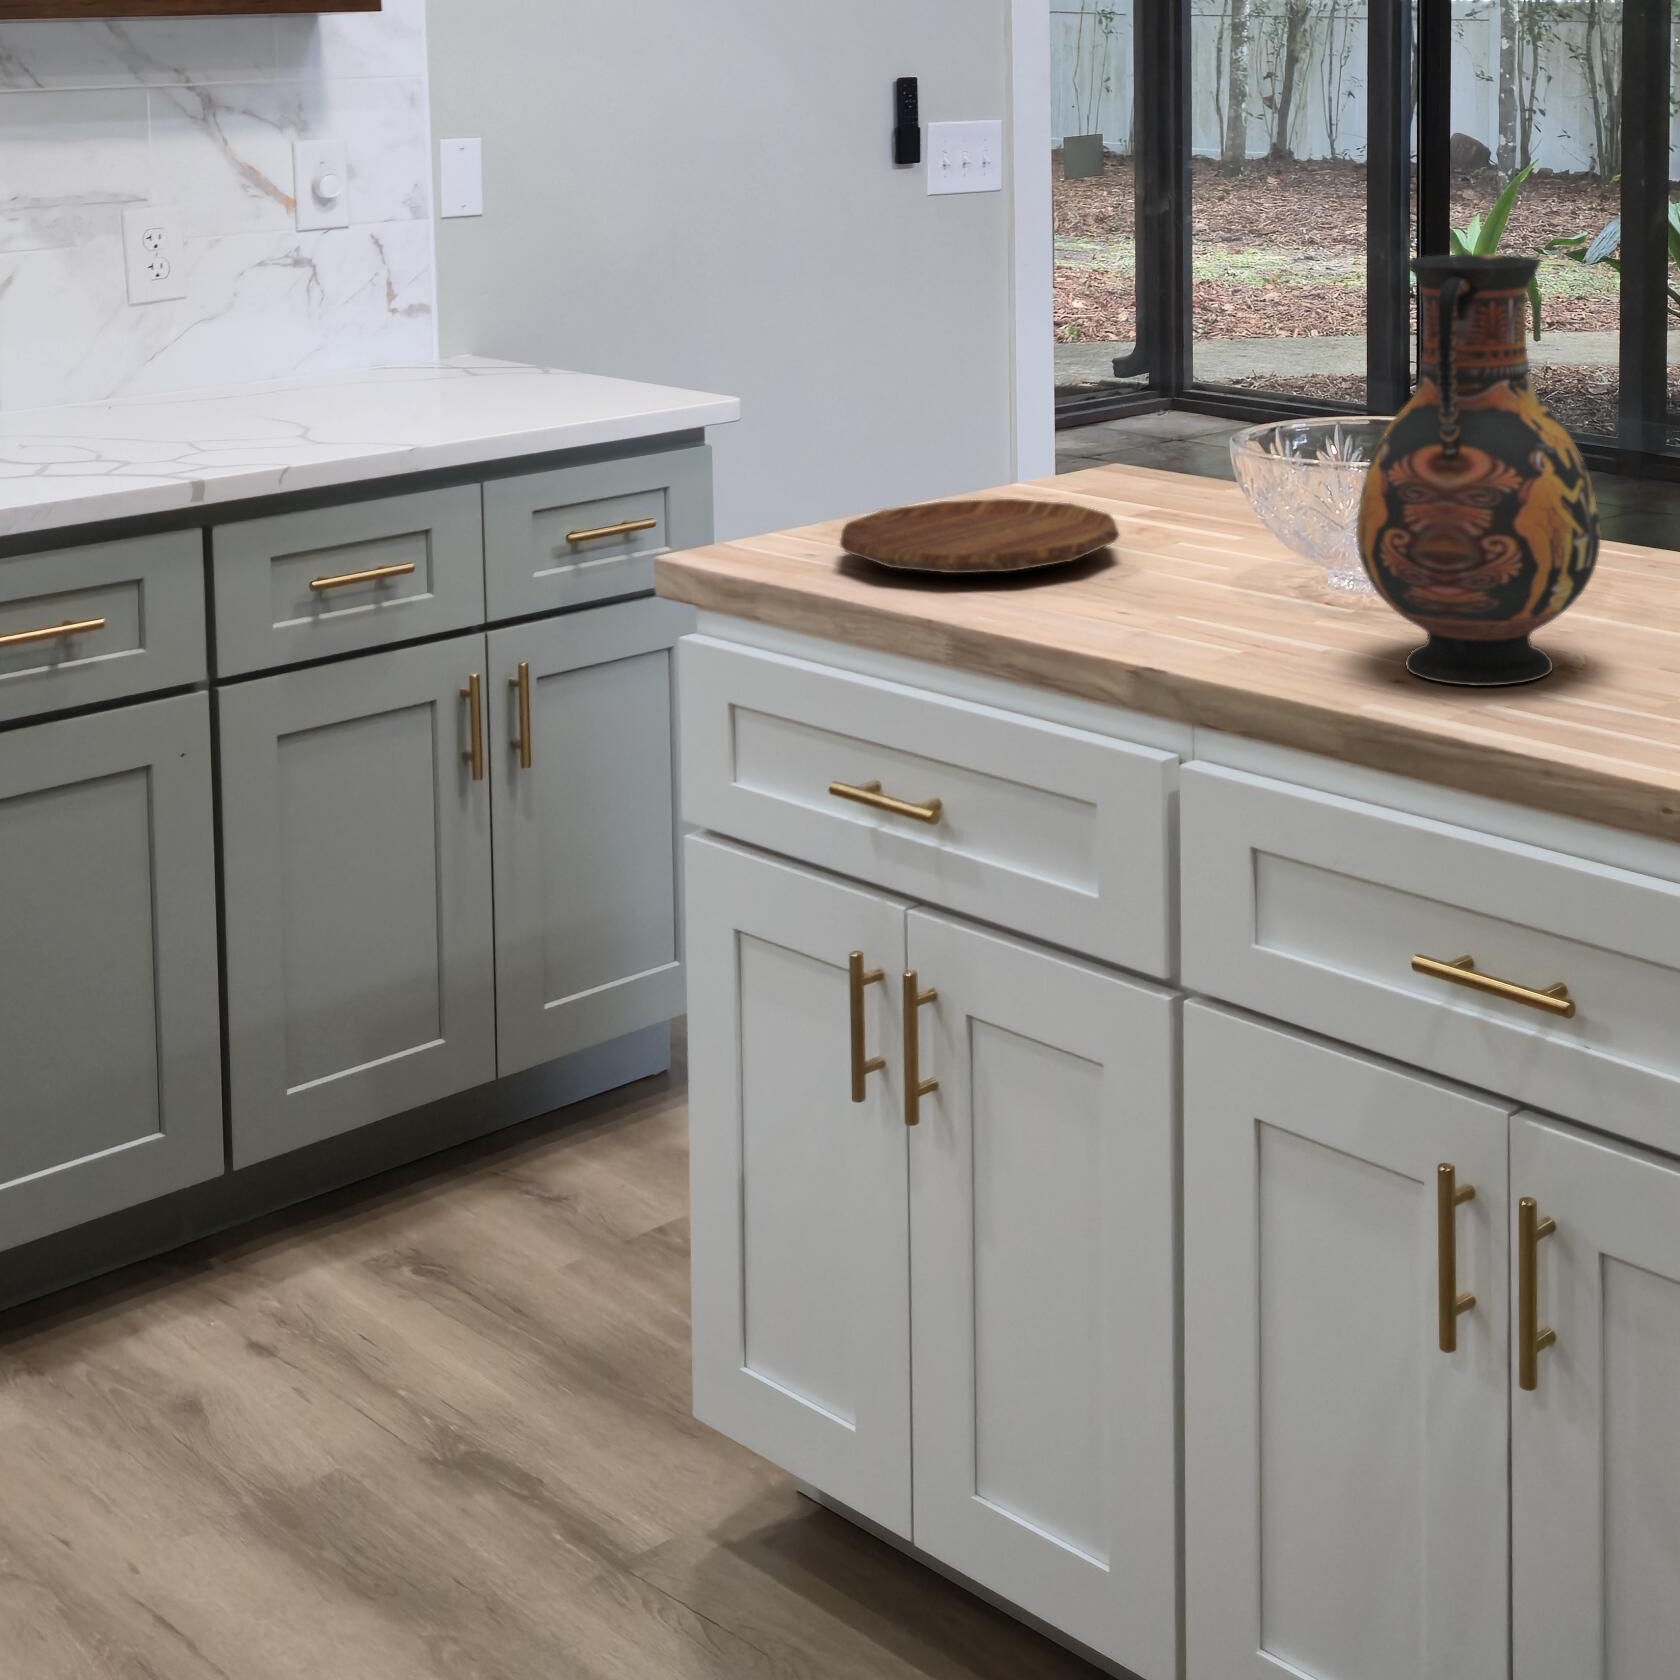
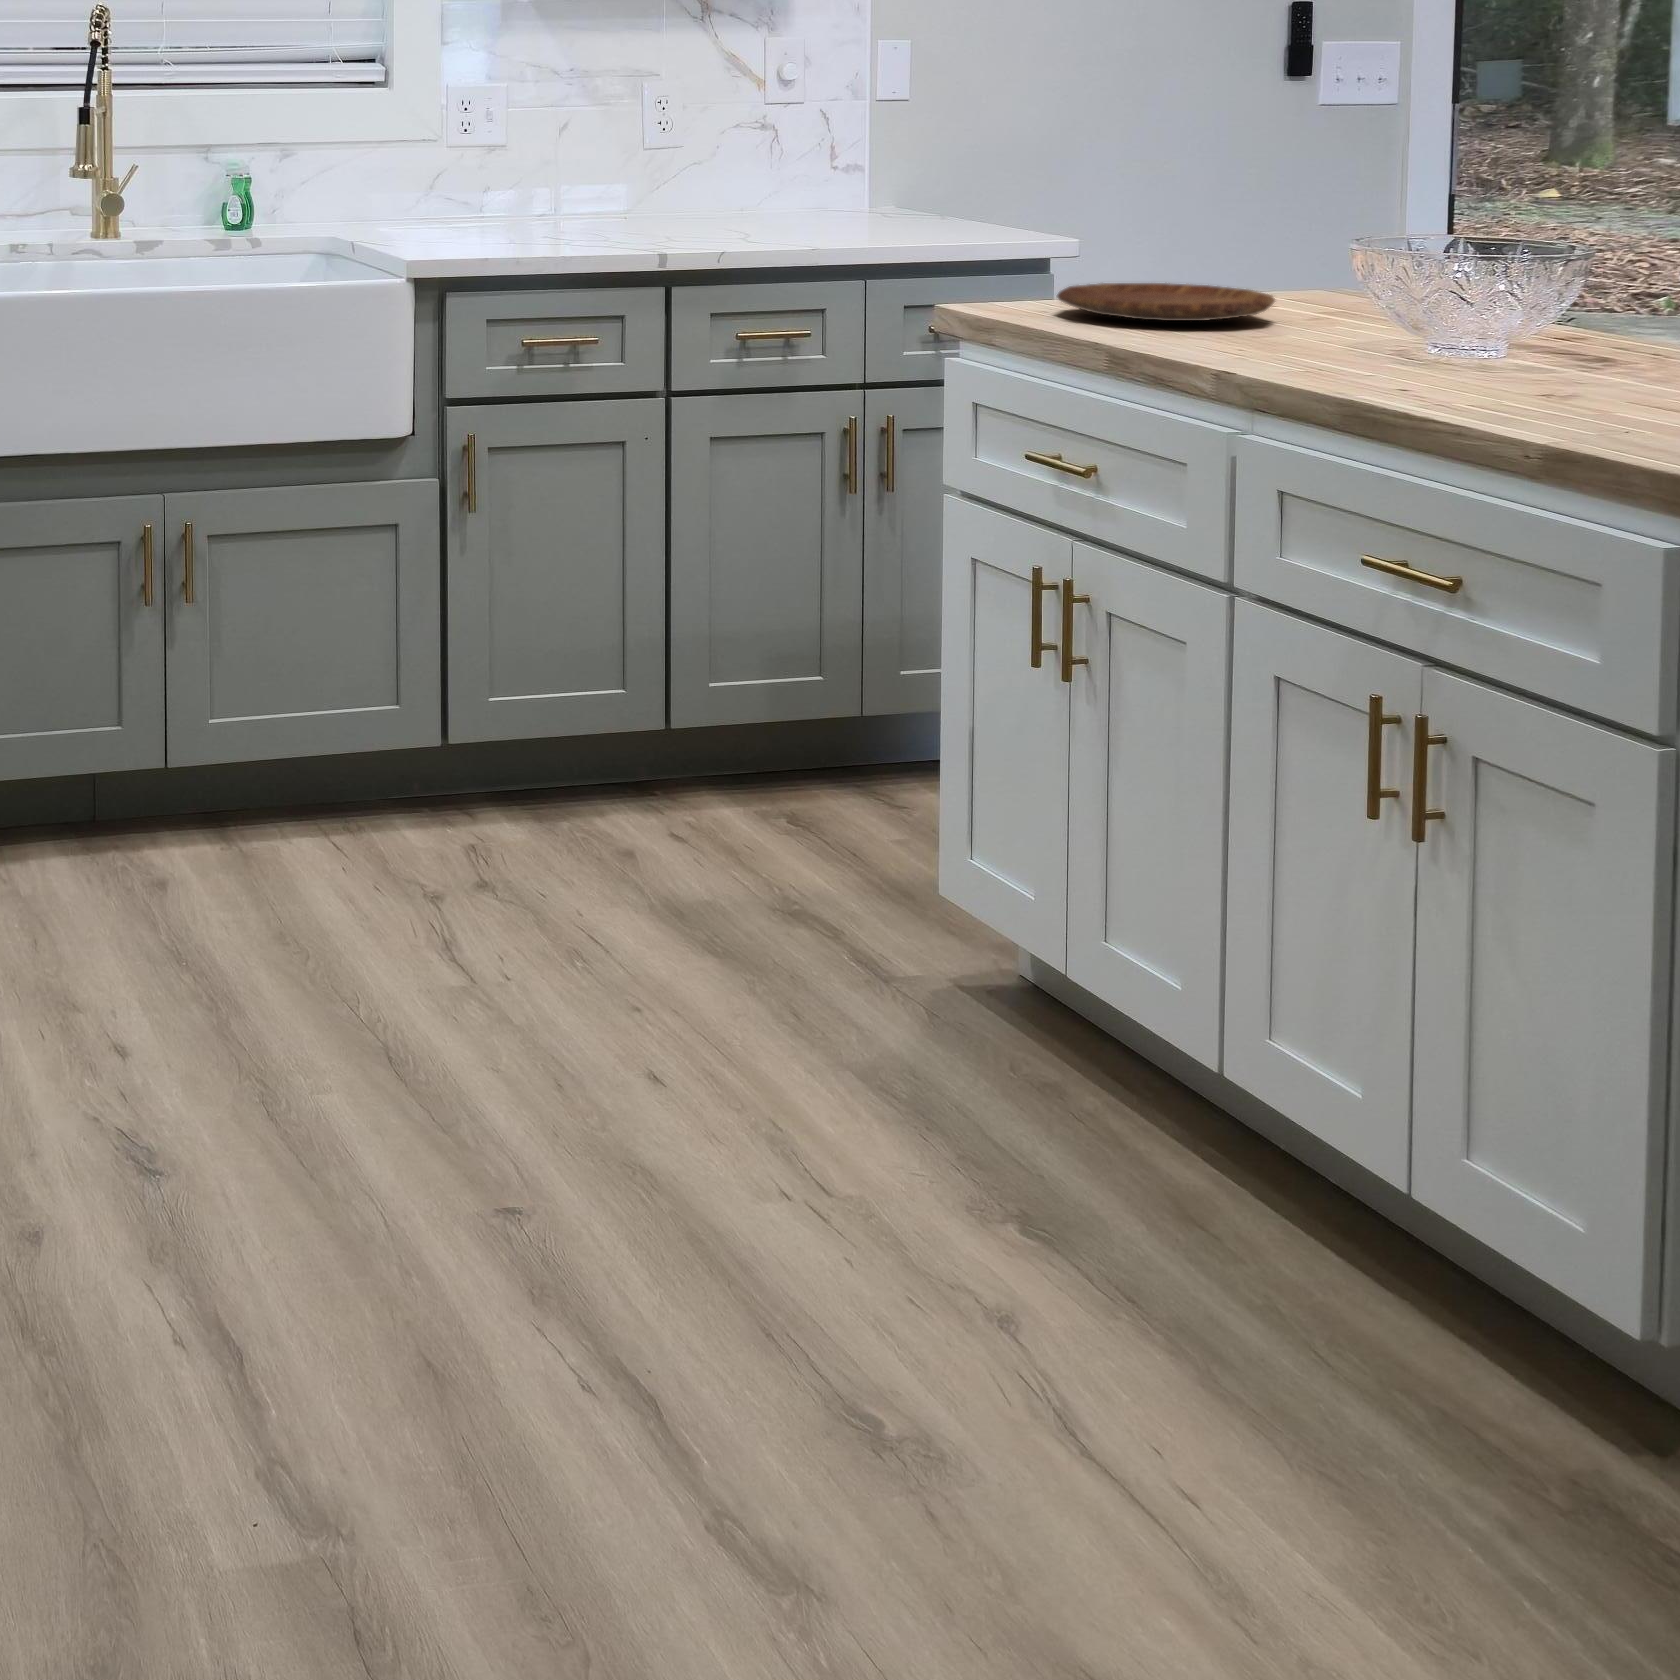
vase: present [1356,254,1601,686] -> none [1376,85,1572,390]

